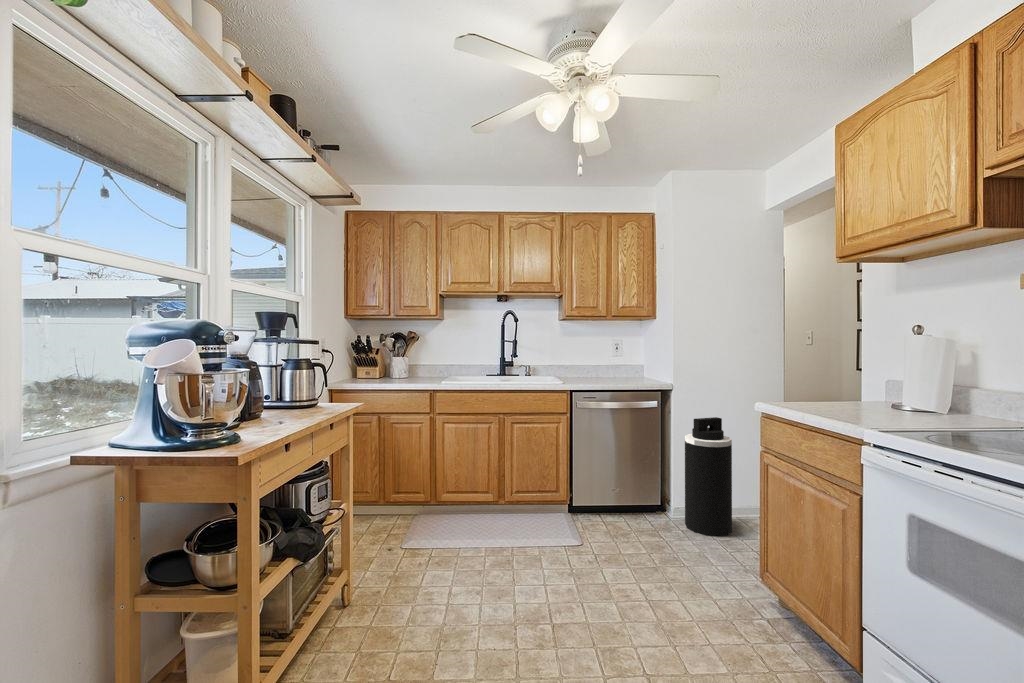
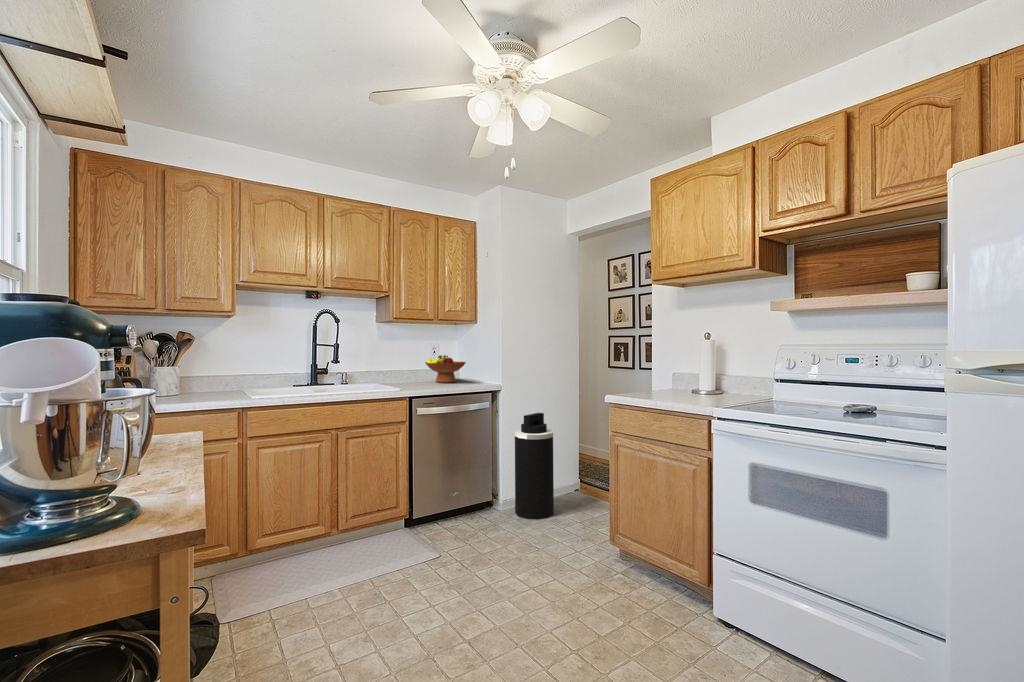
fruit bowl: none [601,351,644,378] -> present [425,355,466,383]

